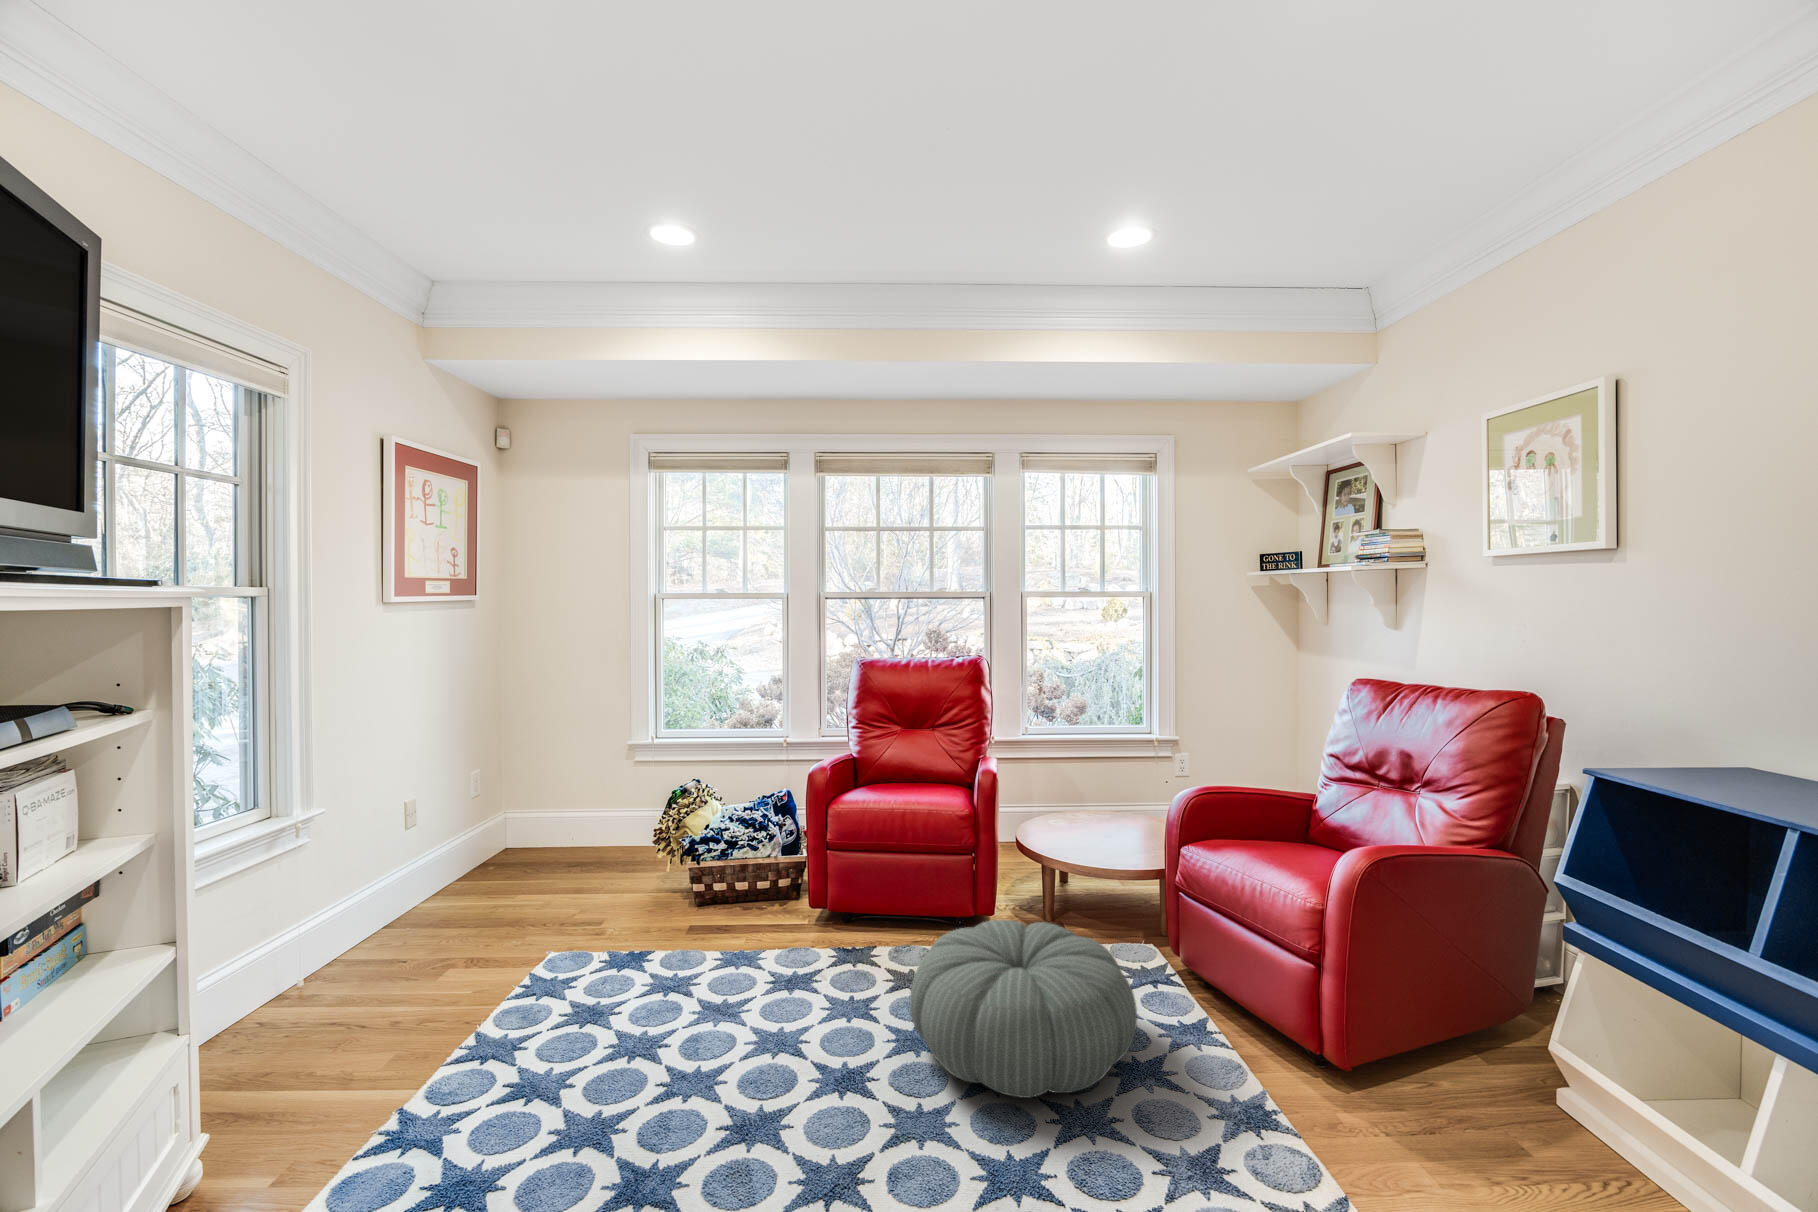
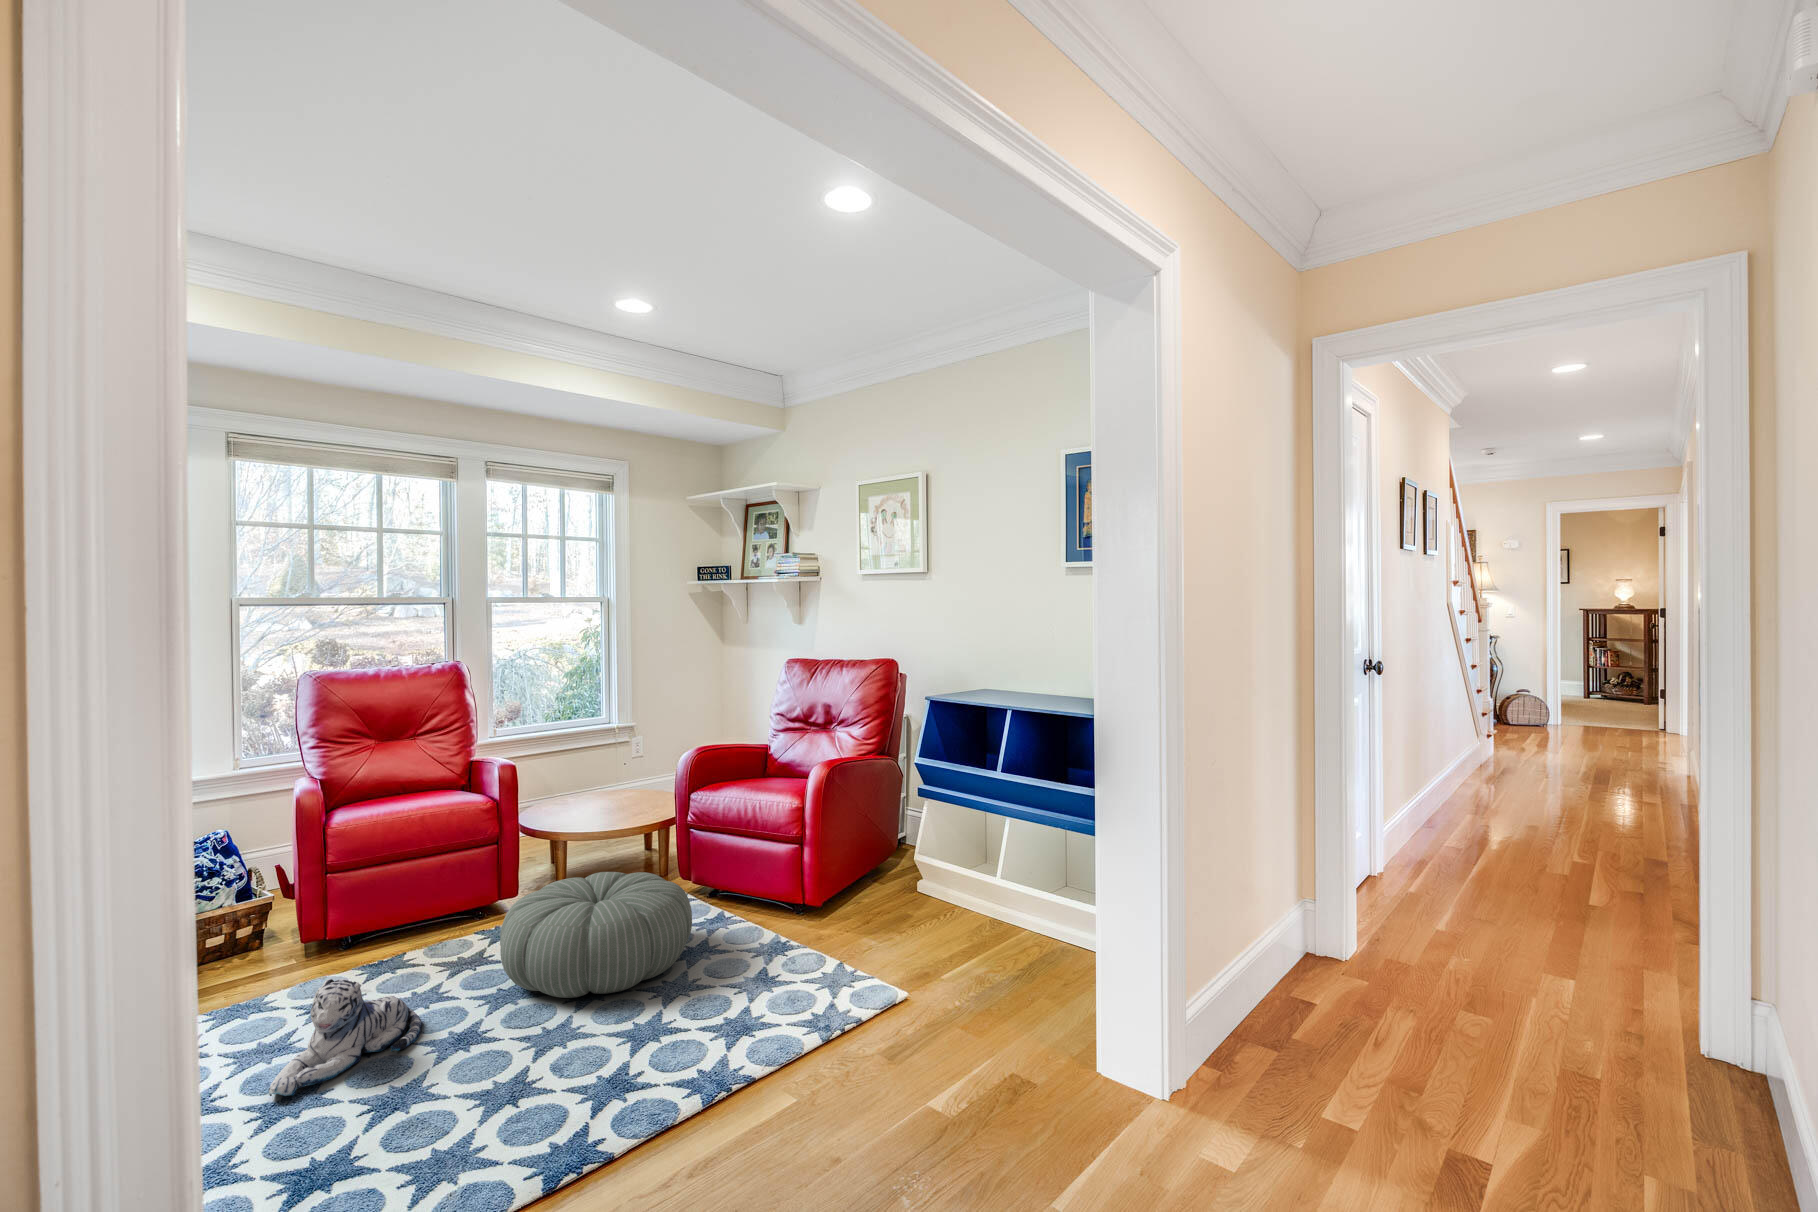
plush toy: none [673,974,830,1083] -> present [268,979,422,1096]

